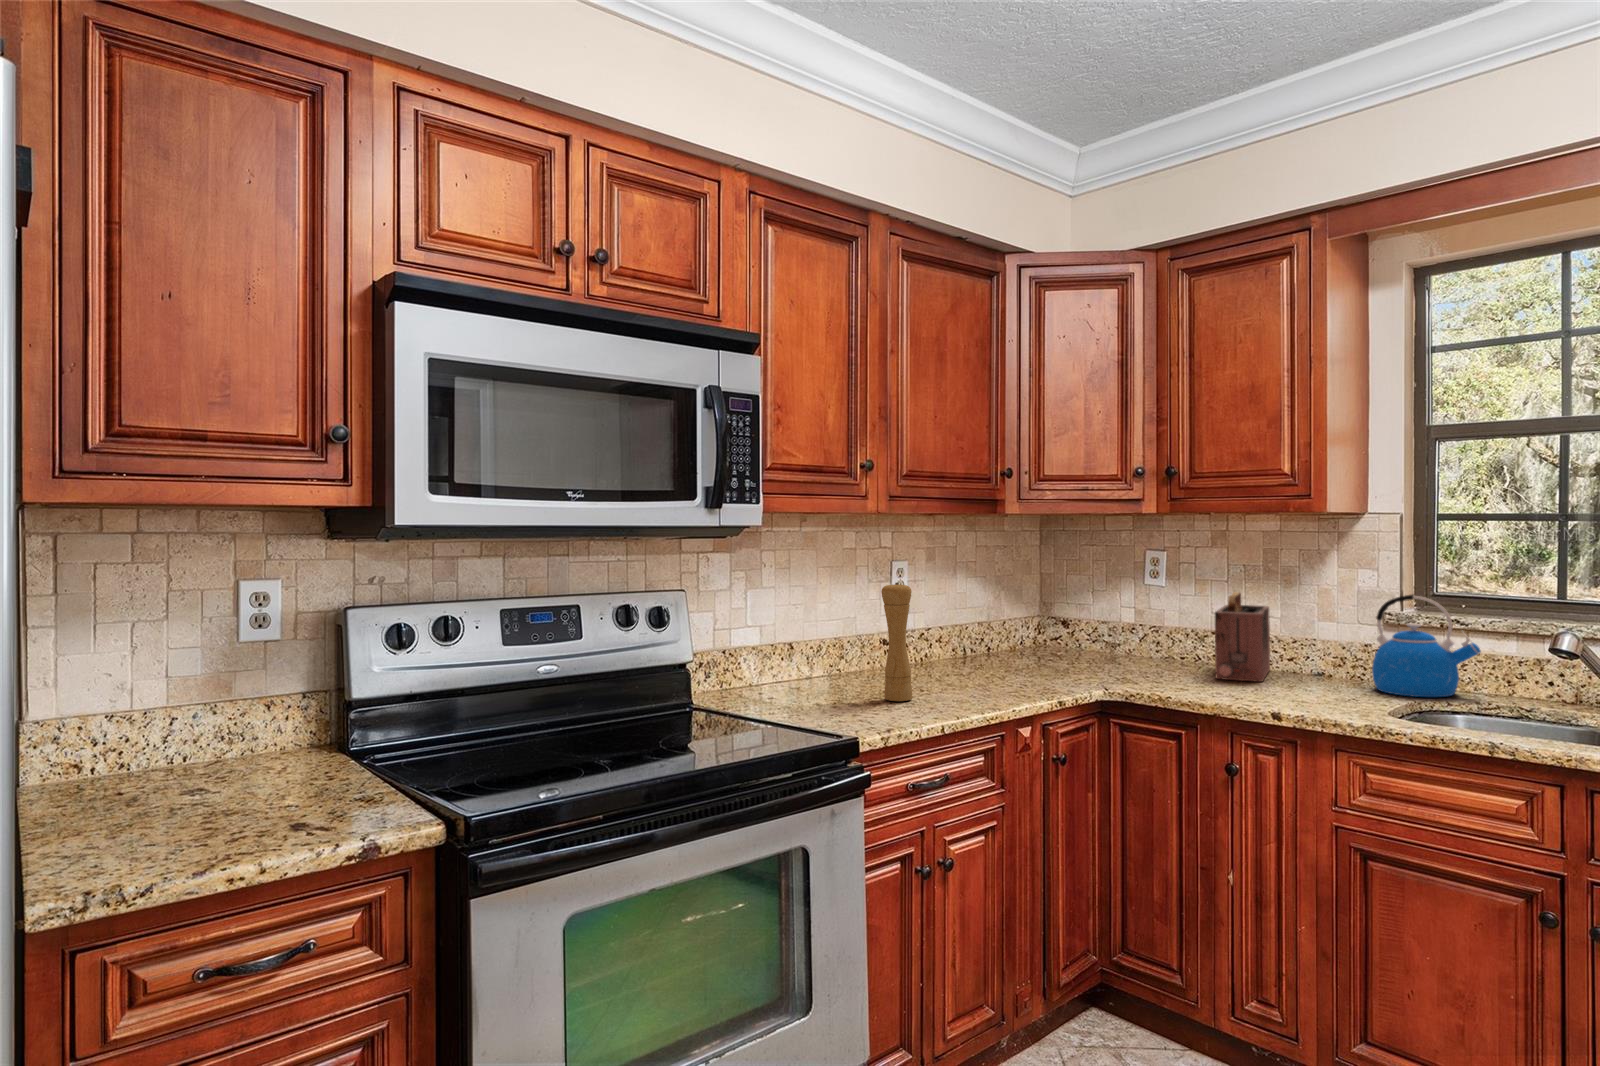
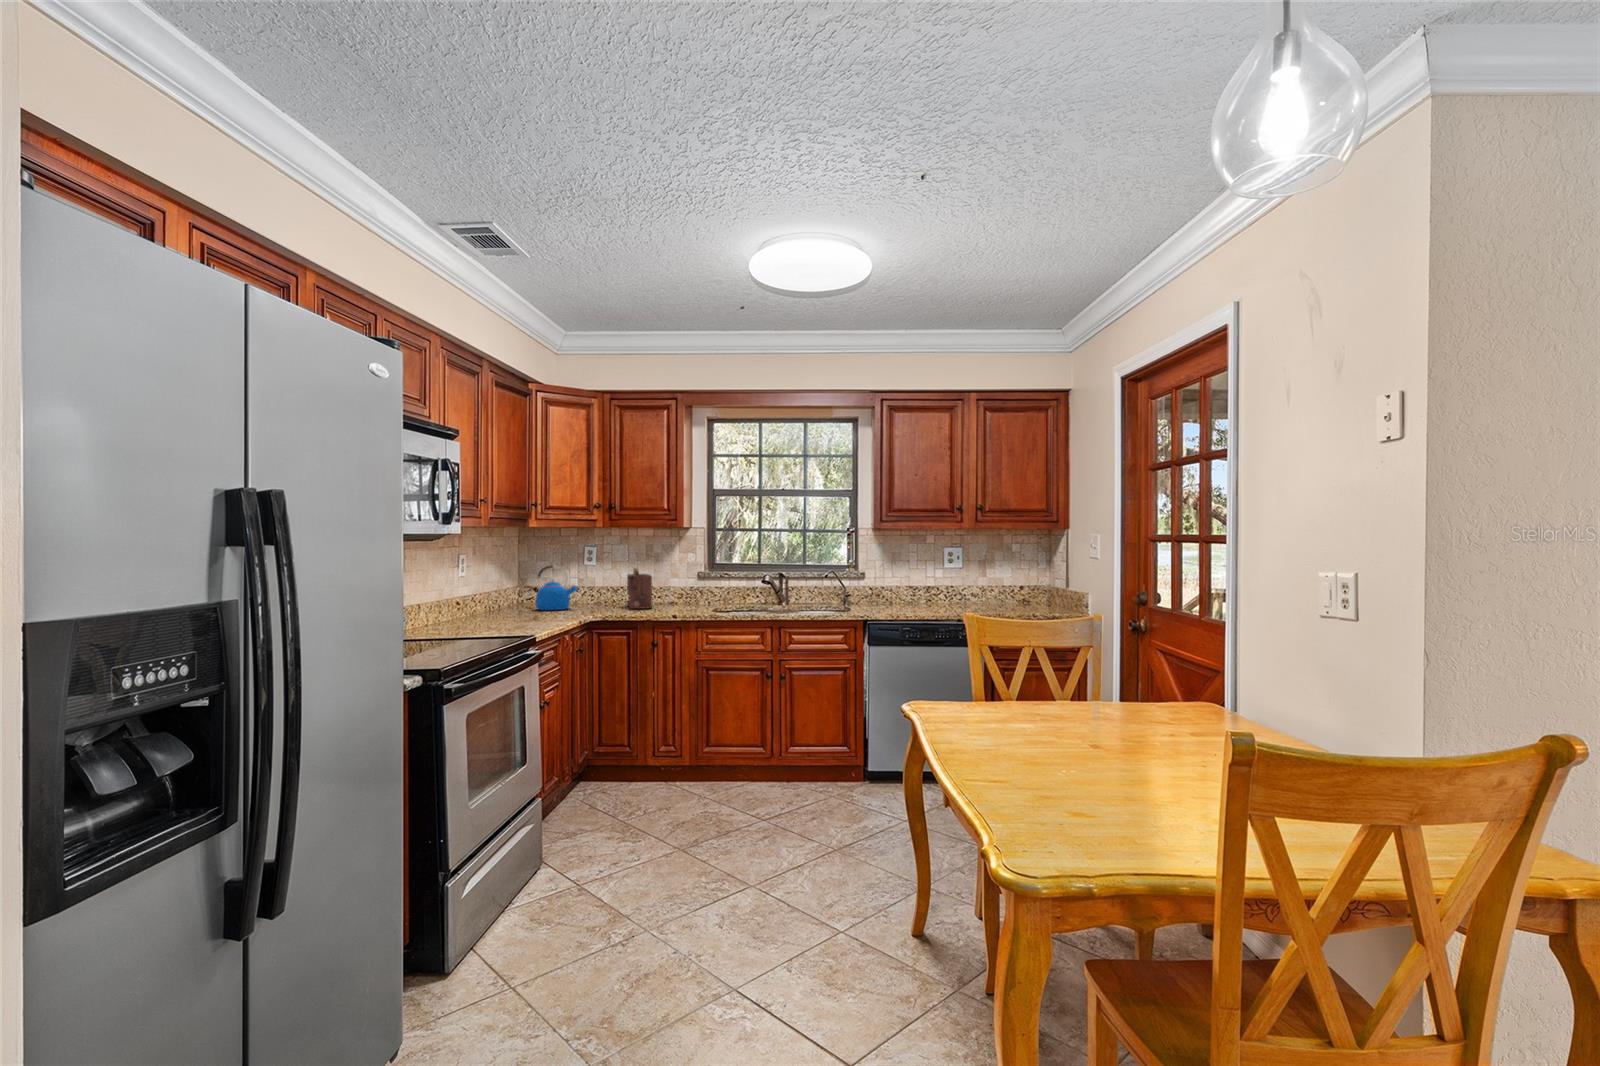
pepper mill: present [881,583,912,701] -> none [489,560,507,626]
kettle: present [1372,594,1481,697] -> present [536,566,578,610]

